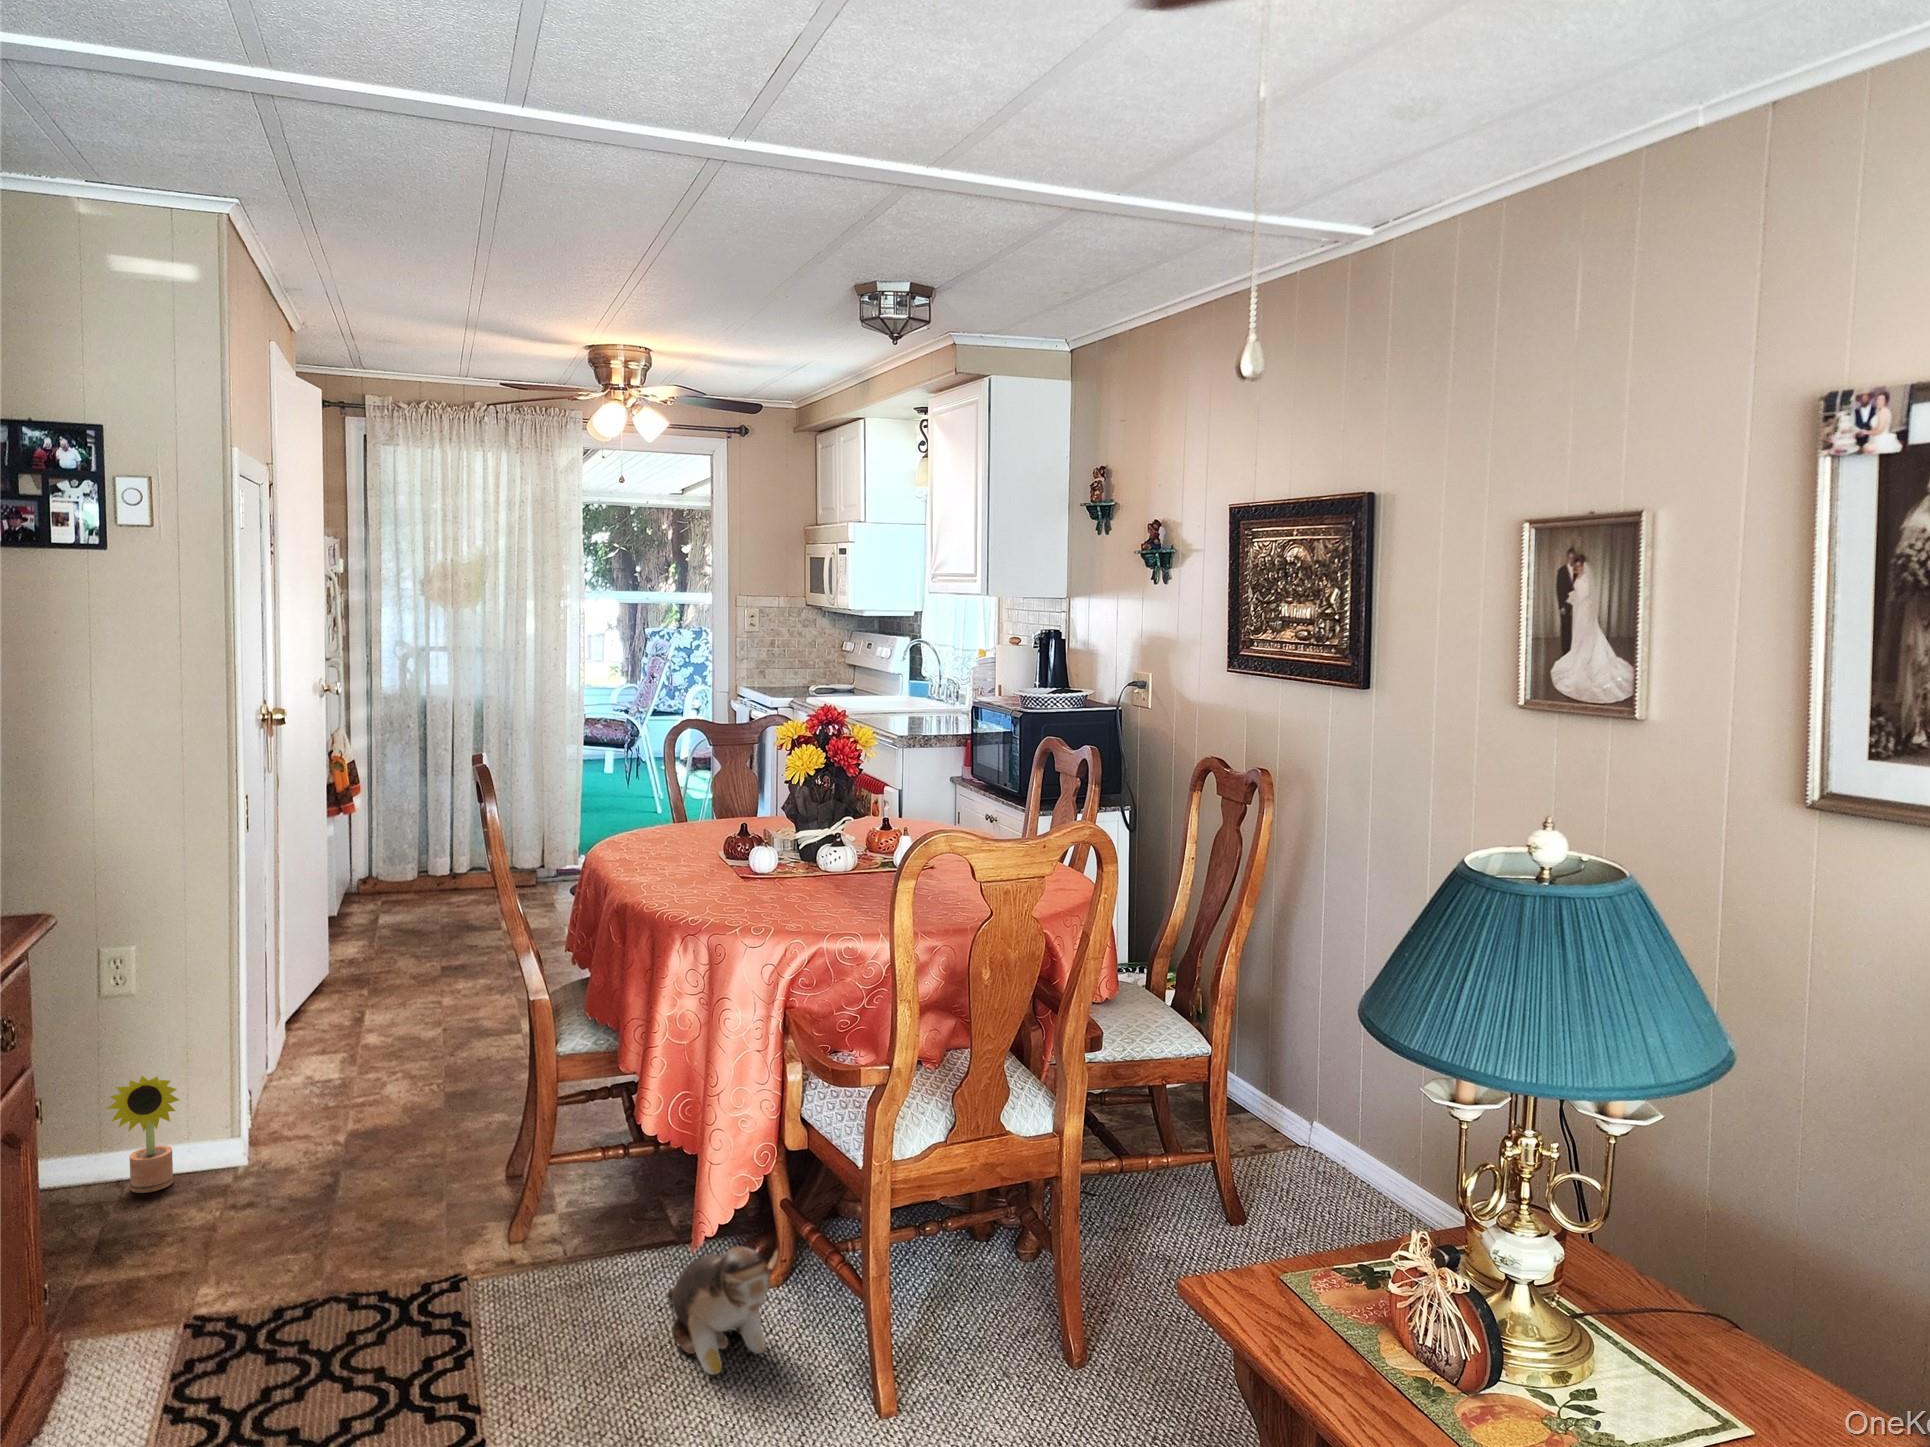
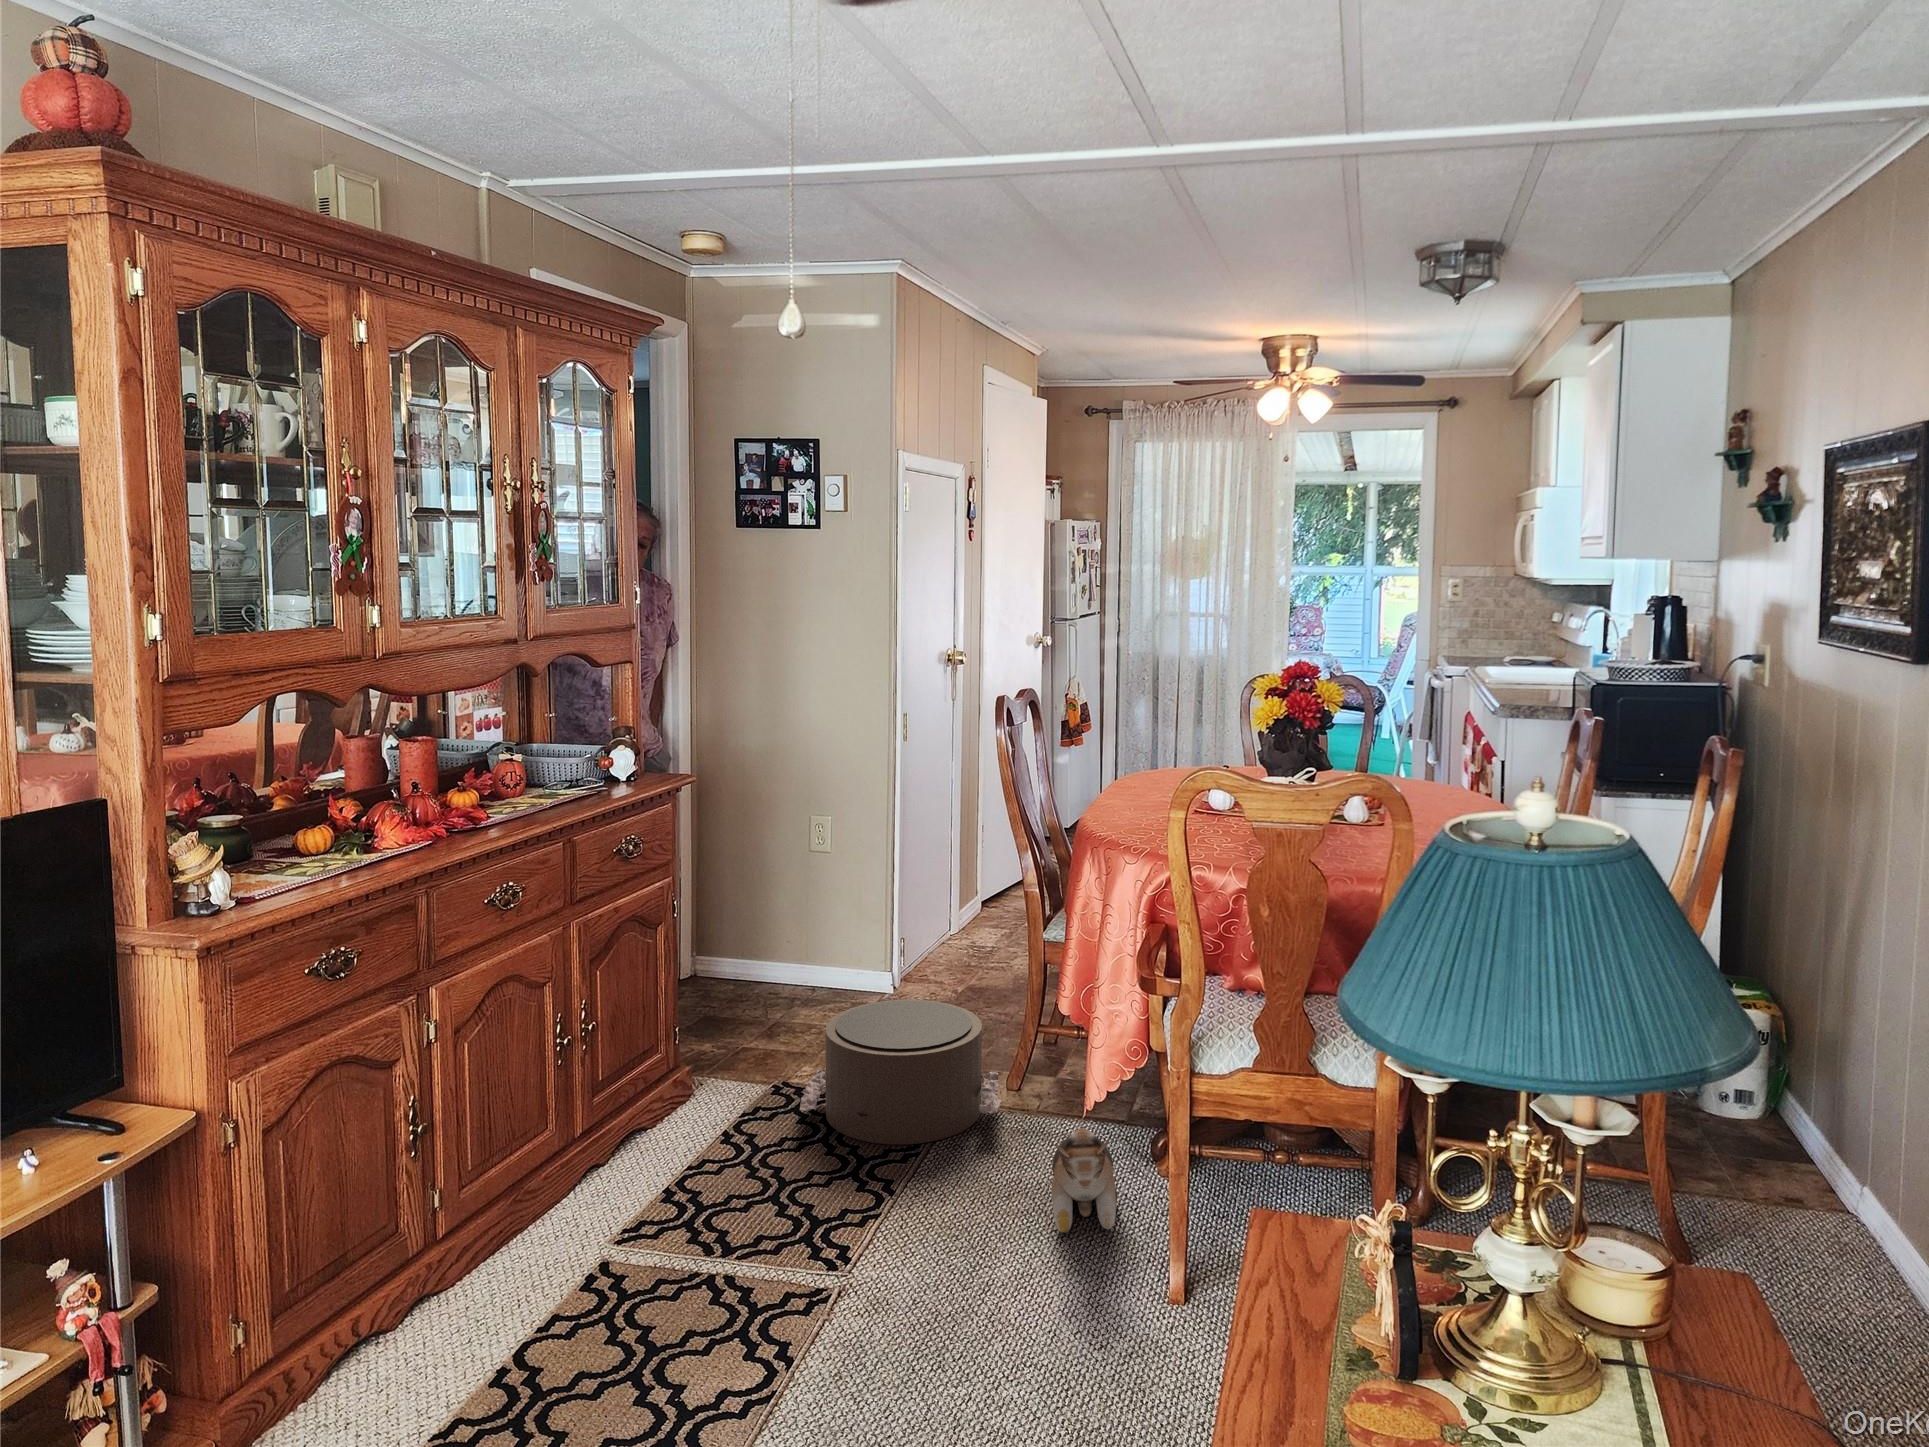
decorative plant: present [107,1076,179,1193] -> none [797,910,841,995]
pouf: none [257,1153,550,1358] -> present [800,1000,1001,1144]

